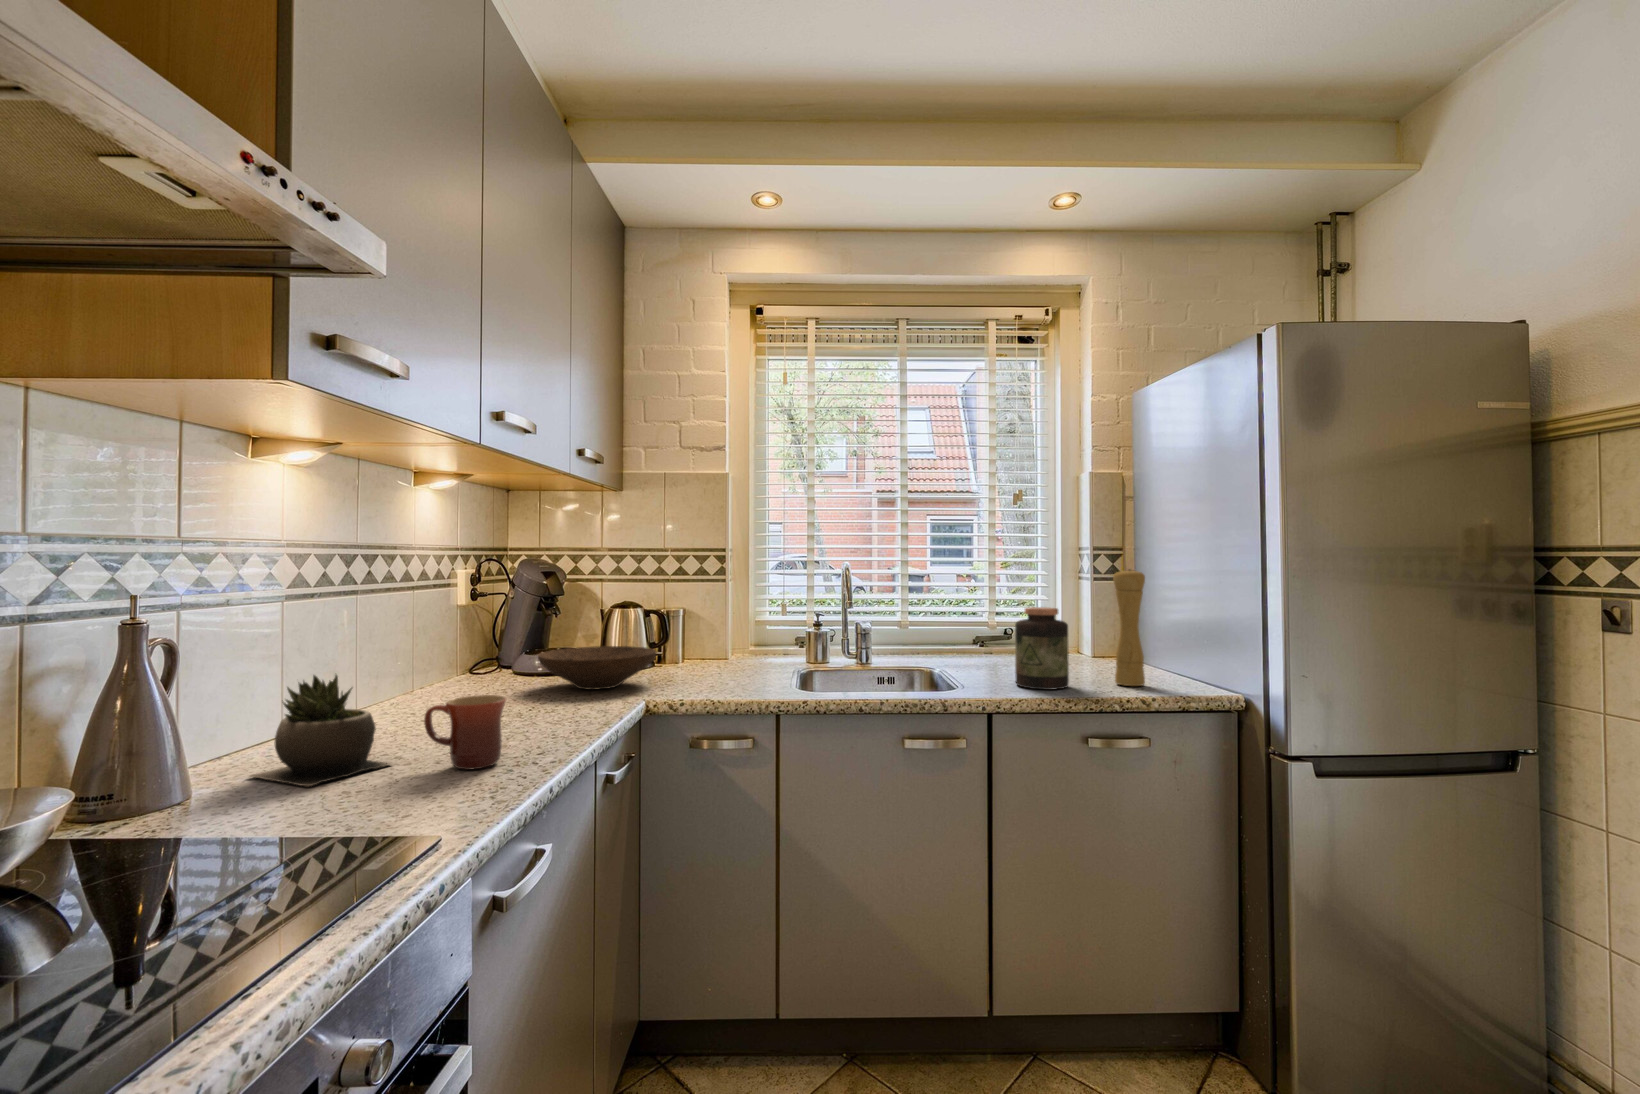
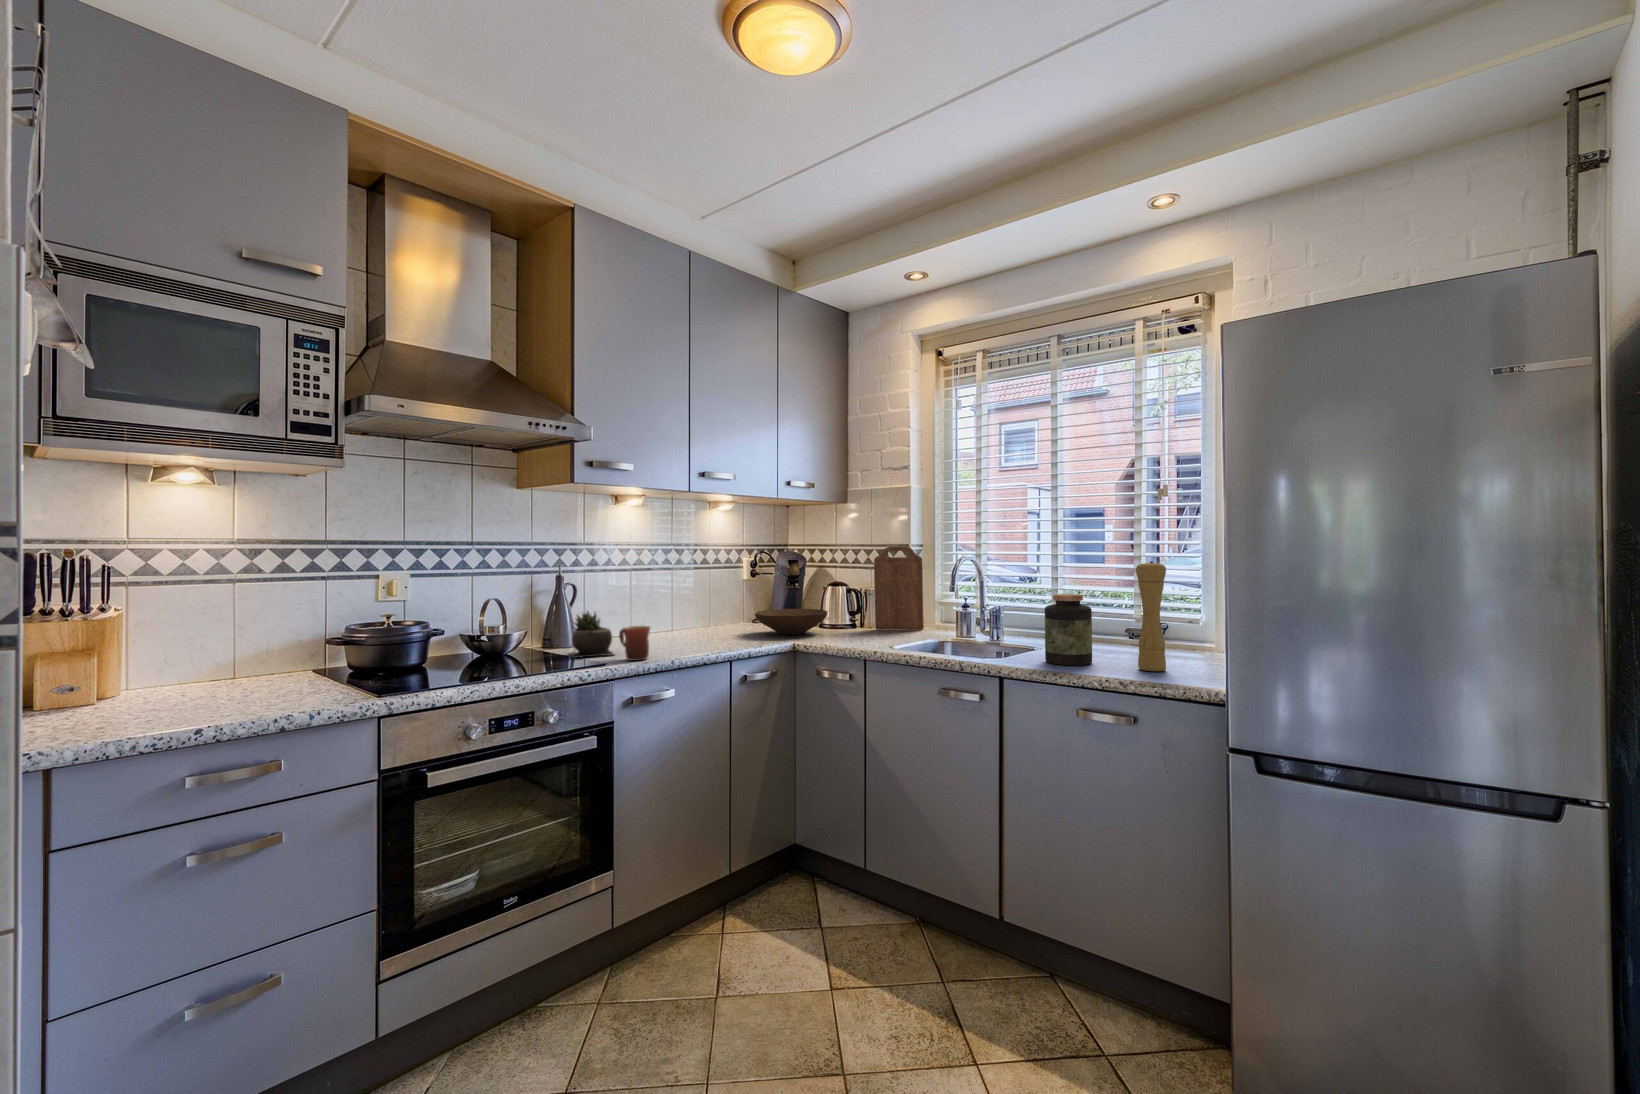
cutting board: none [692,554,756,669] -> present [874,546,923,630]

